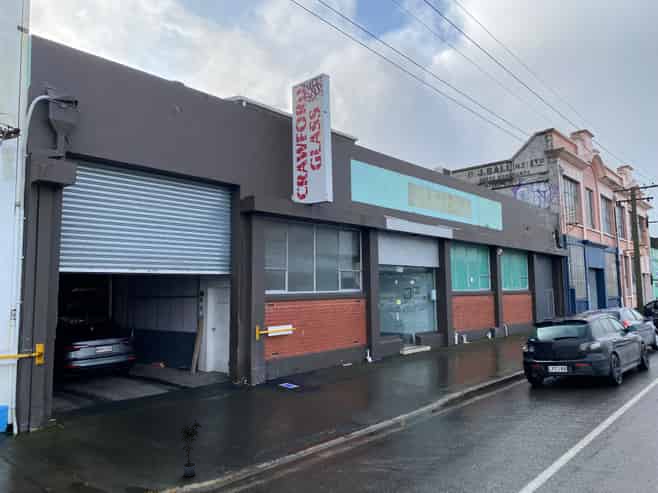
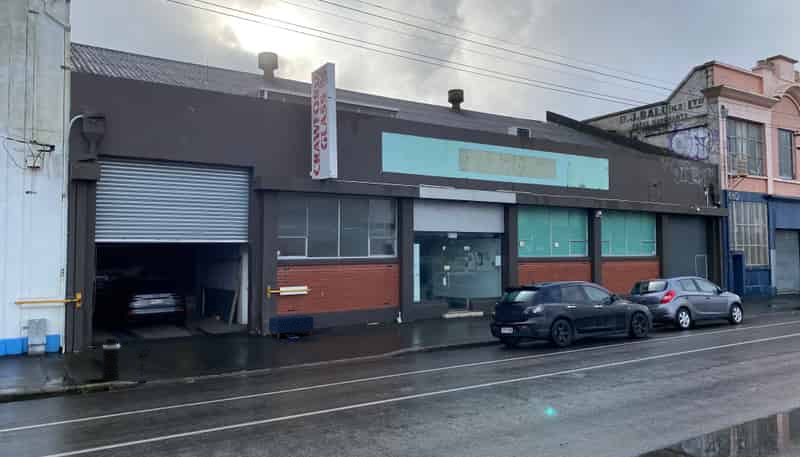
bench: none [257,358,304,388] -> present [269,315,313,339]
trash can: none [119,410,146,479] -> present [102,338,120,381]

